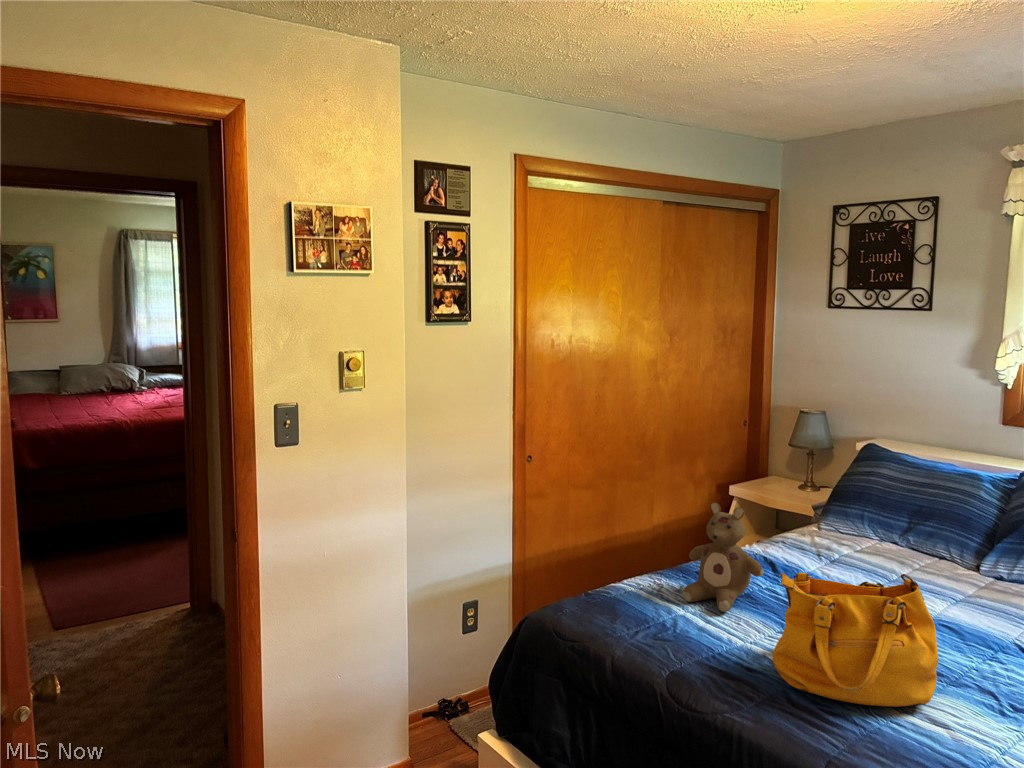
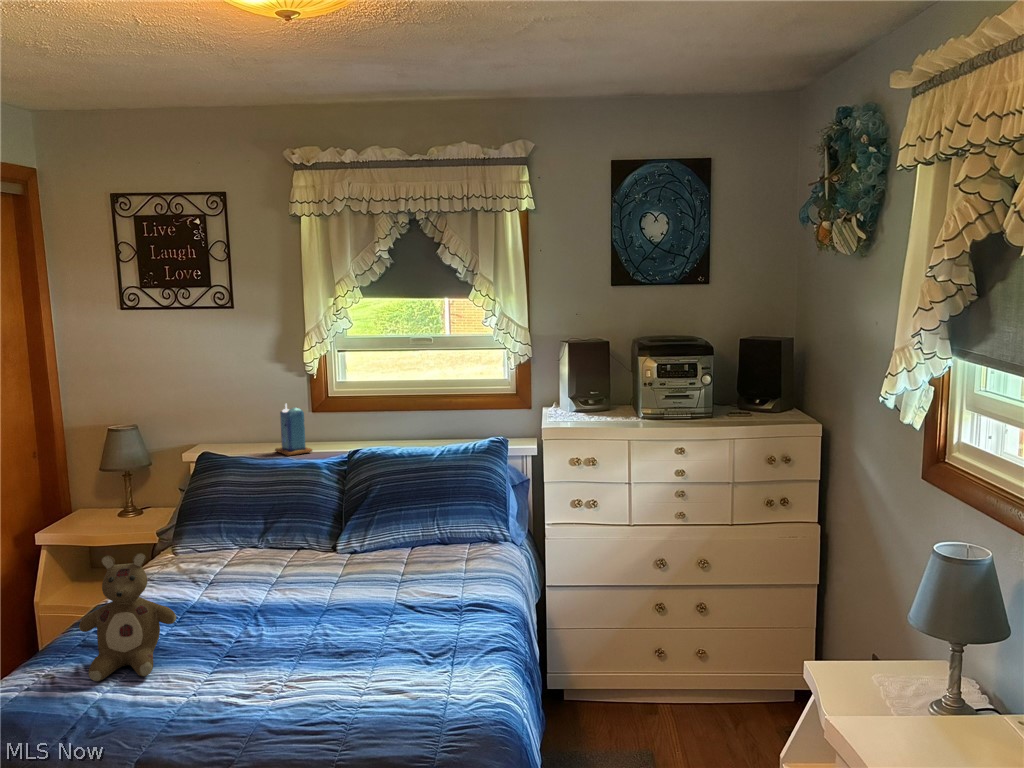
candle: none [949,410,990,464] -> present [275,404,312,456]
handbag: present [773,572,938,707] -> none [233,570,378,717]

